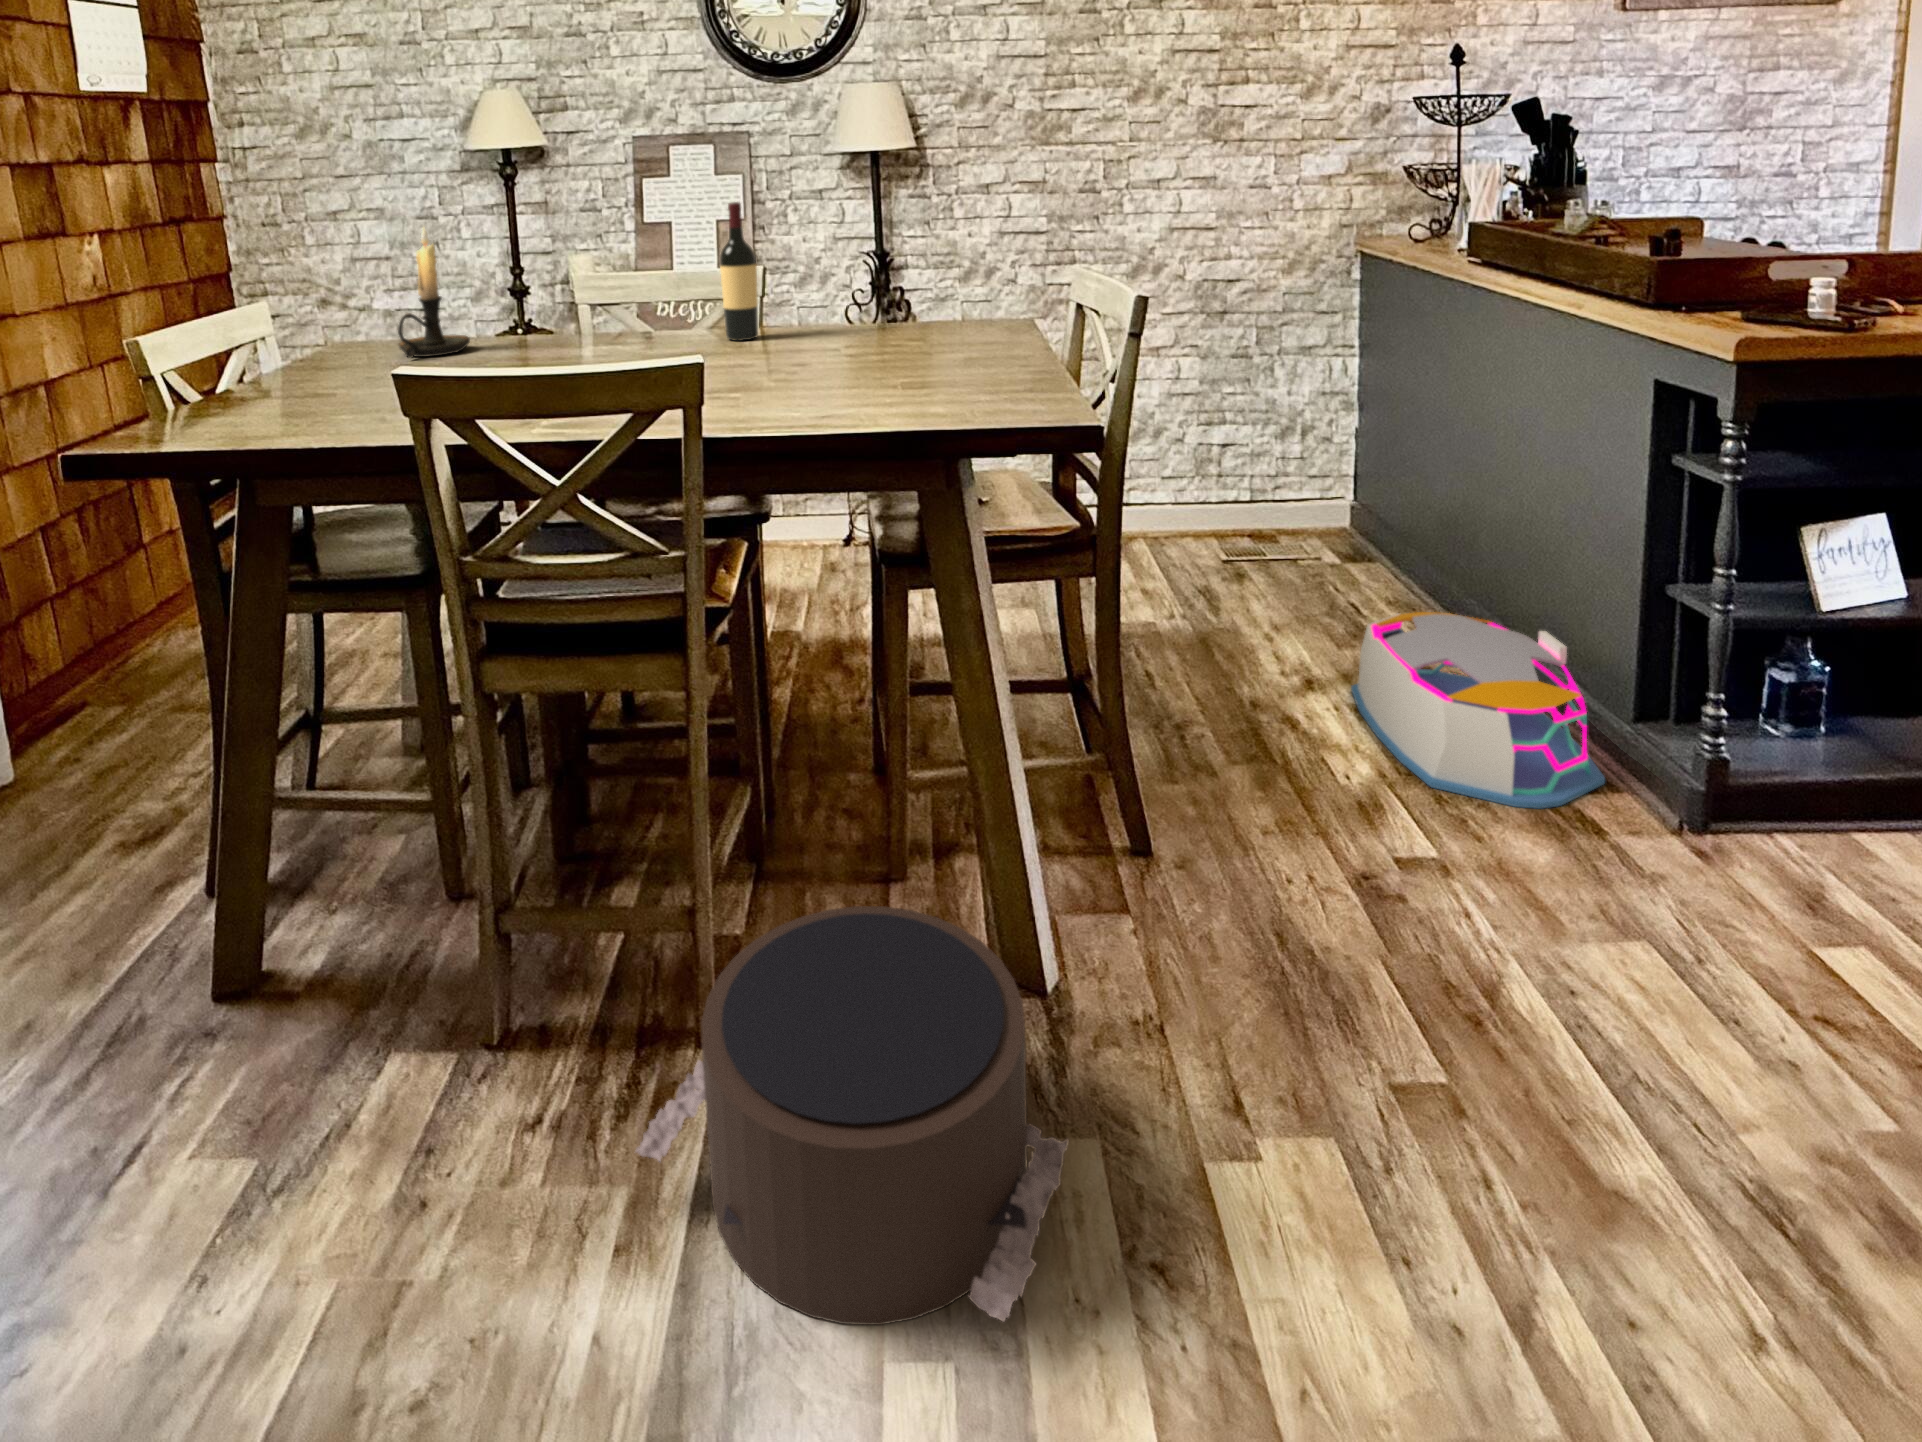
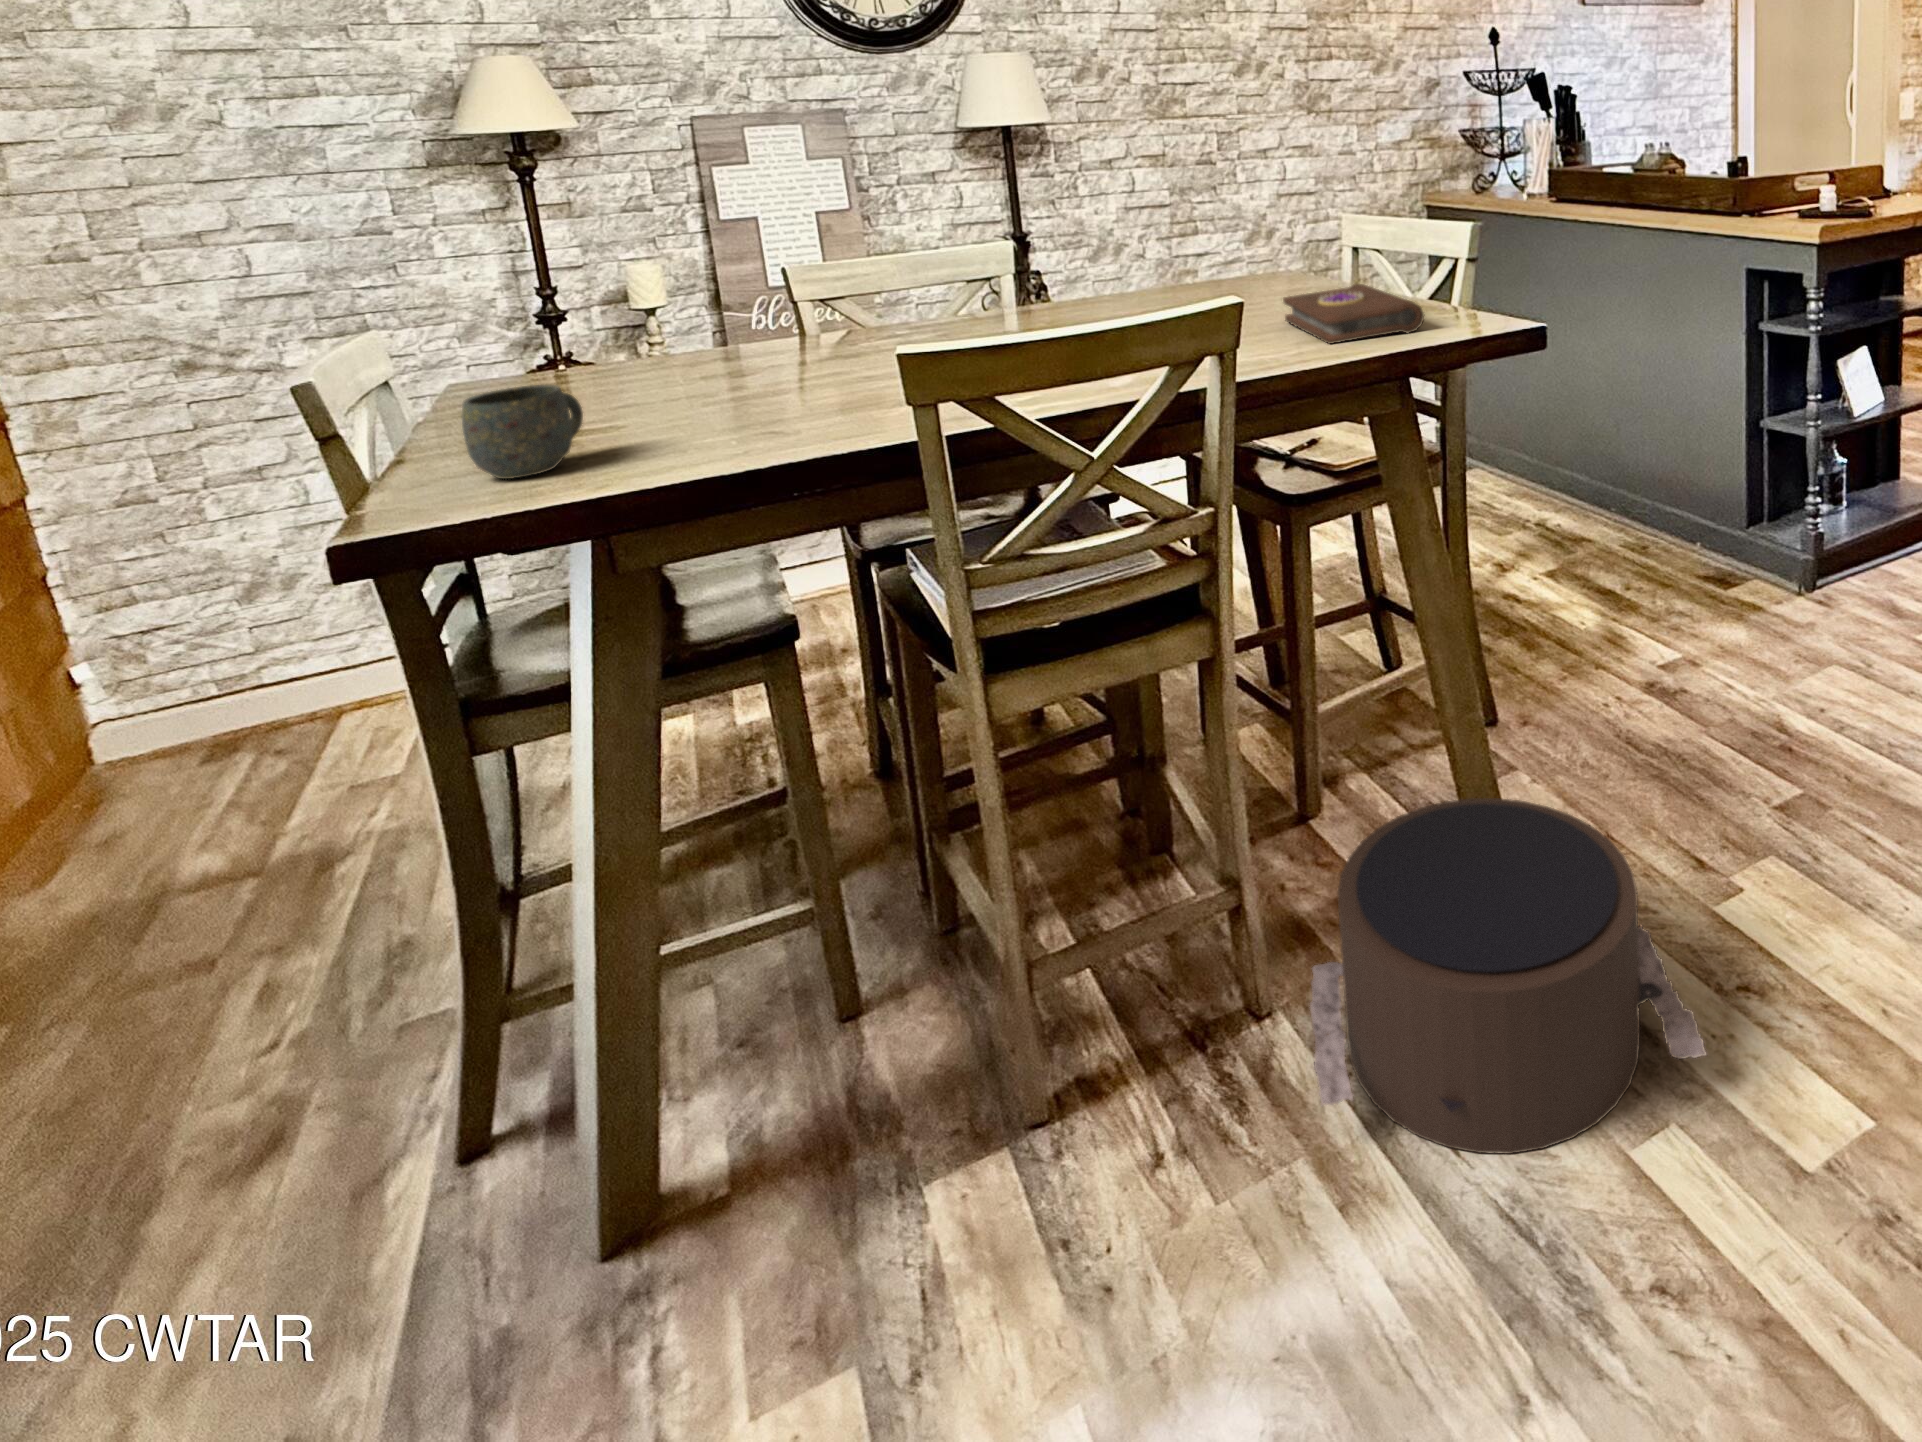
wine bottle: present [720,202,758,341] -> none [977,176,1025,327]
candle holder: present [398,228,470,358] -> none [558,223,659,395]
book: none [900,340,1022,404] -> present [1283,284,1425,344]
mug: none [217,350,307,417] -> present [462,385,583,479]
storage bin: present [1351,612,1605,809] -> none [1539,482,1739,617]

